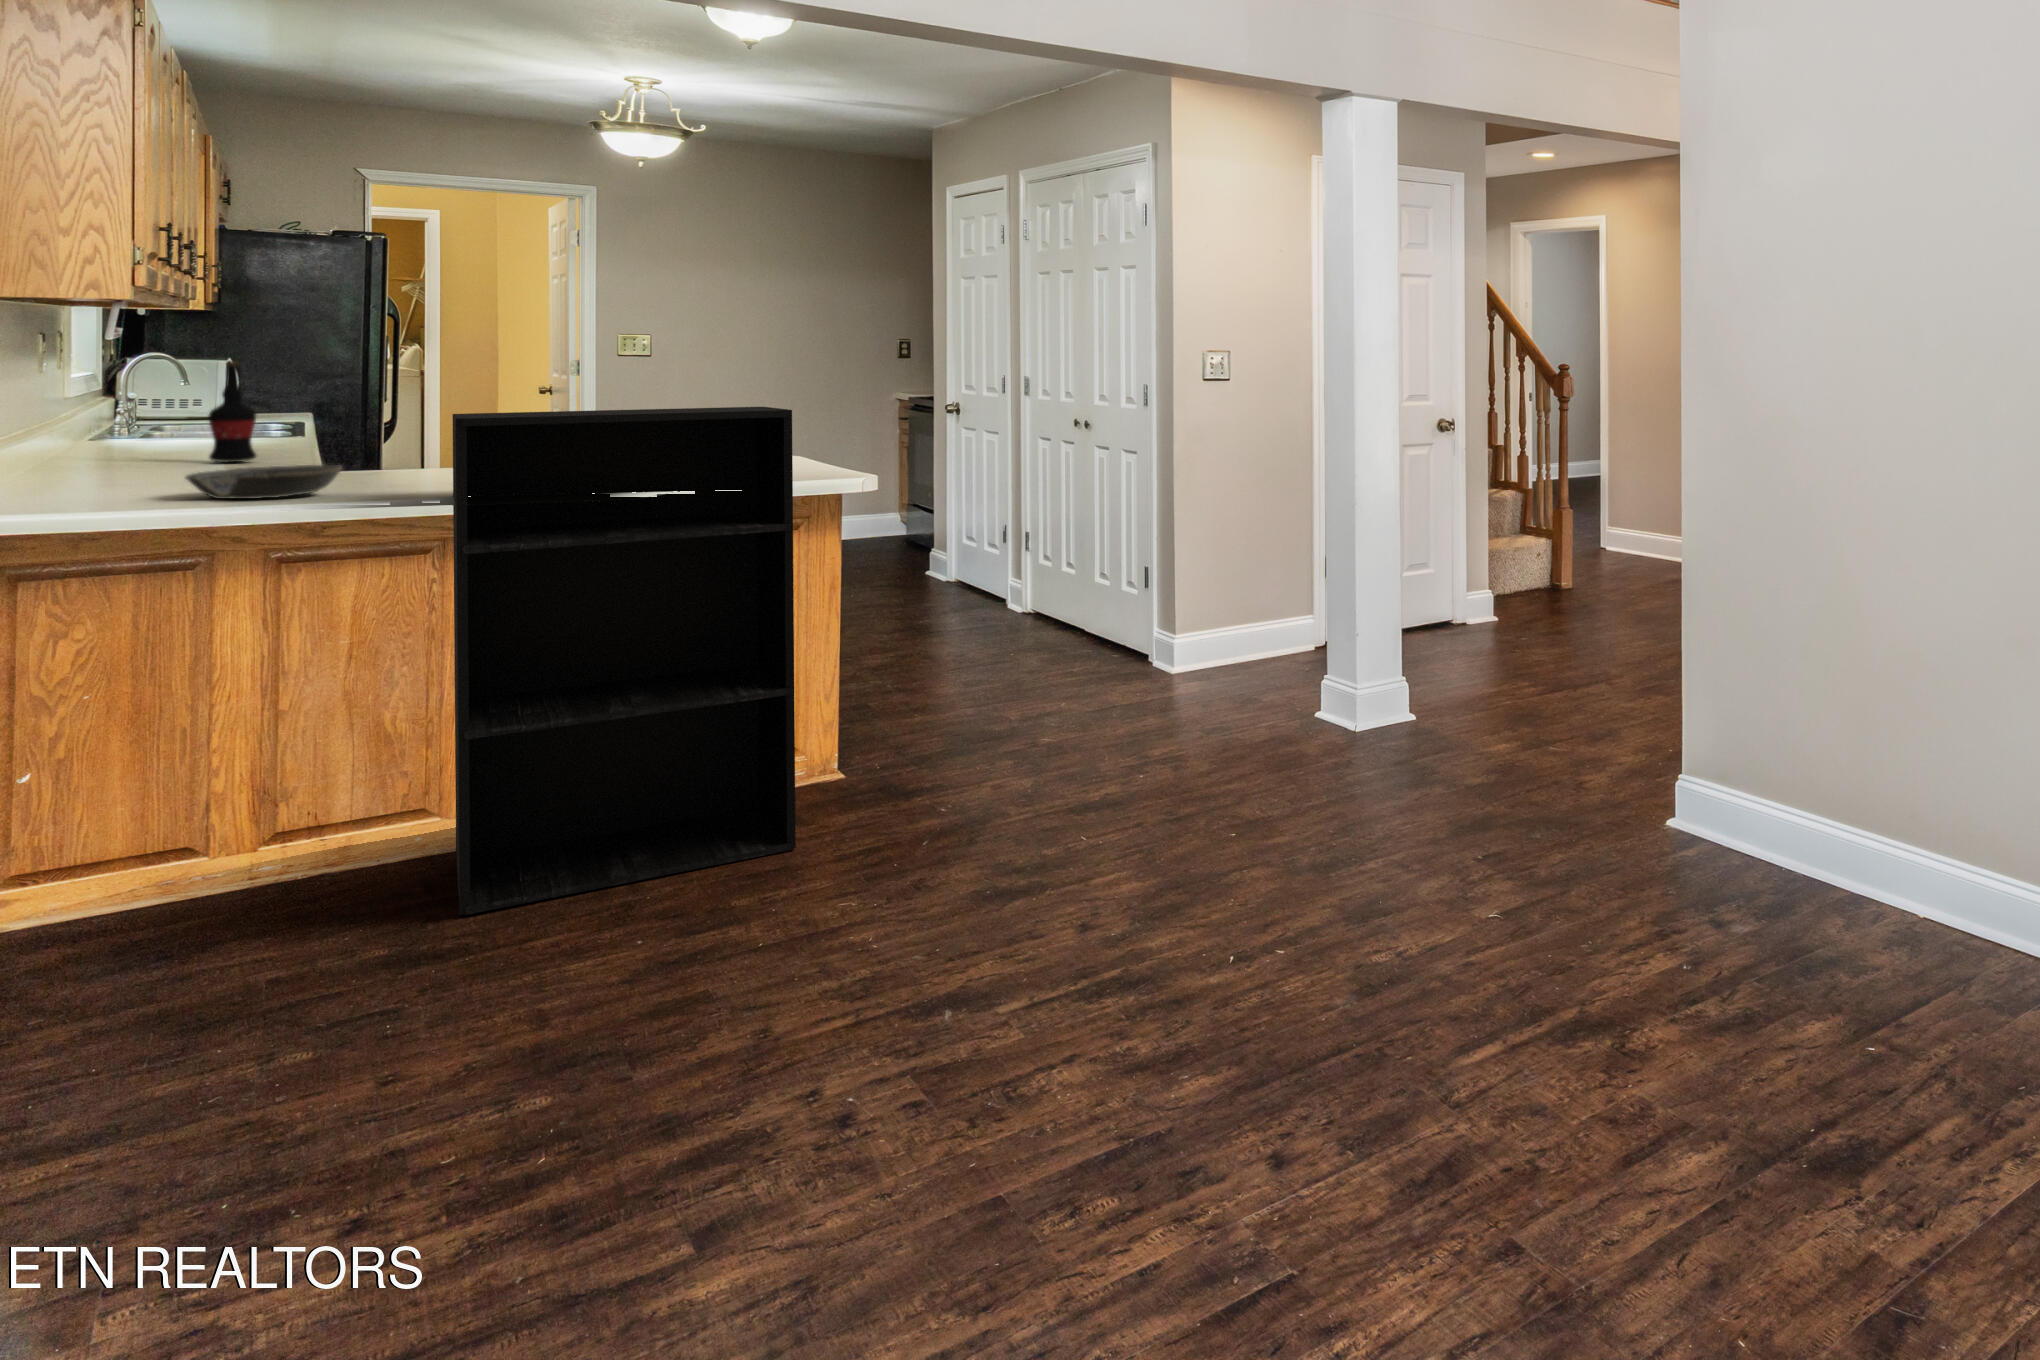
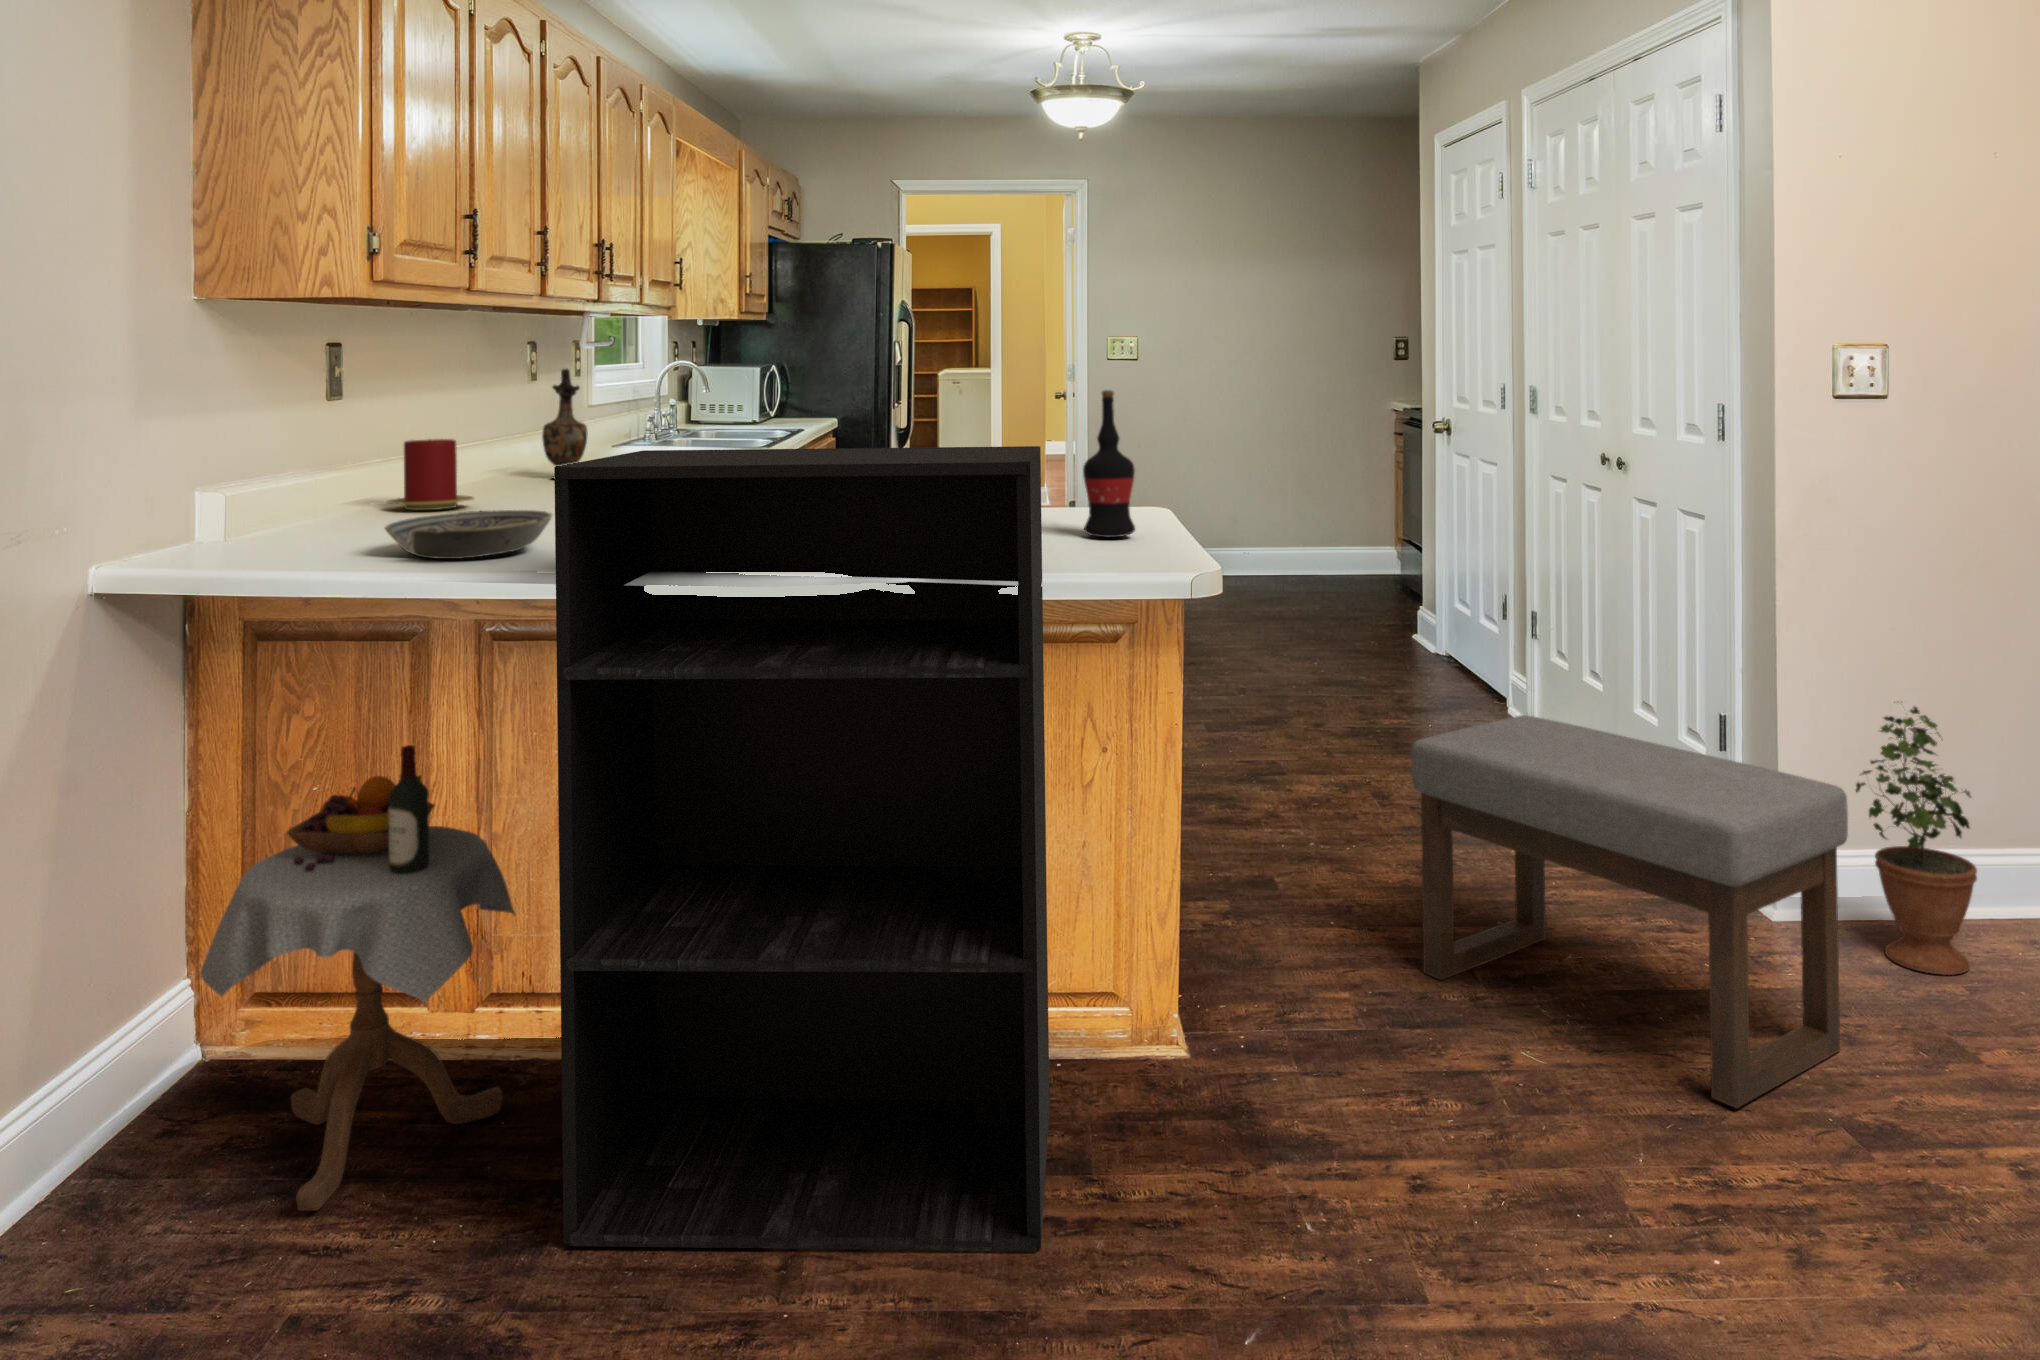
vase: none [132,359,187,461] -> present [542,369,588,479]
wine bottle: present [208,361,256,462] -> present [1083,390,1135,537]
candle: none [47,419,147,481] -> present [387,439,473,510]
potted plant: none [1215,541,1271,679] -> present [1856,707,1977,975]
ottoman: none [975,570,1208,736] -> present [1411,715,1848,1108]
side table: none [83,626,349,955] -> present [200,745,515,1211]

